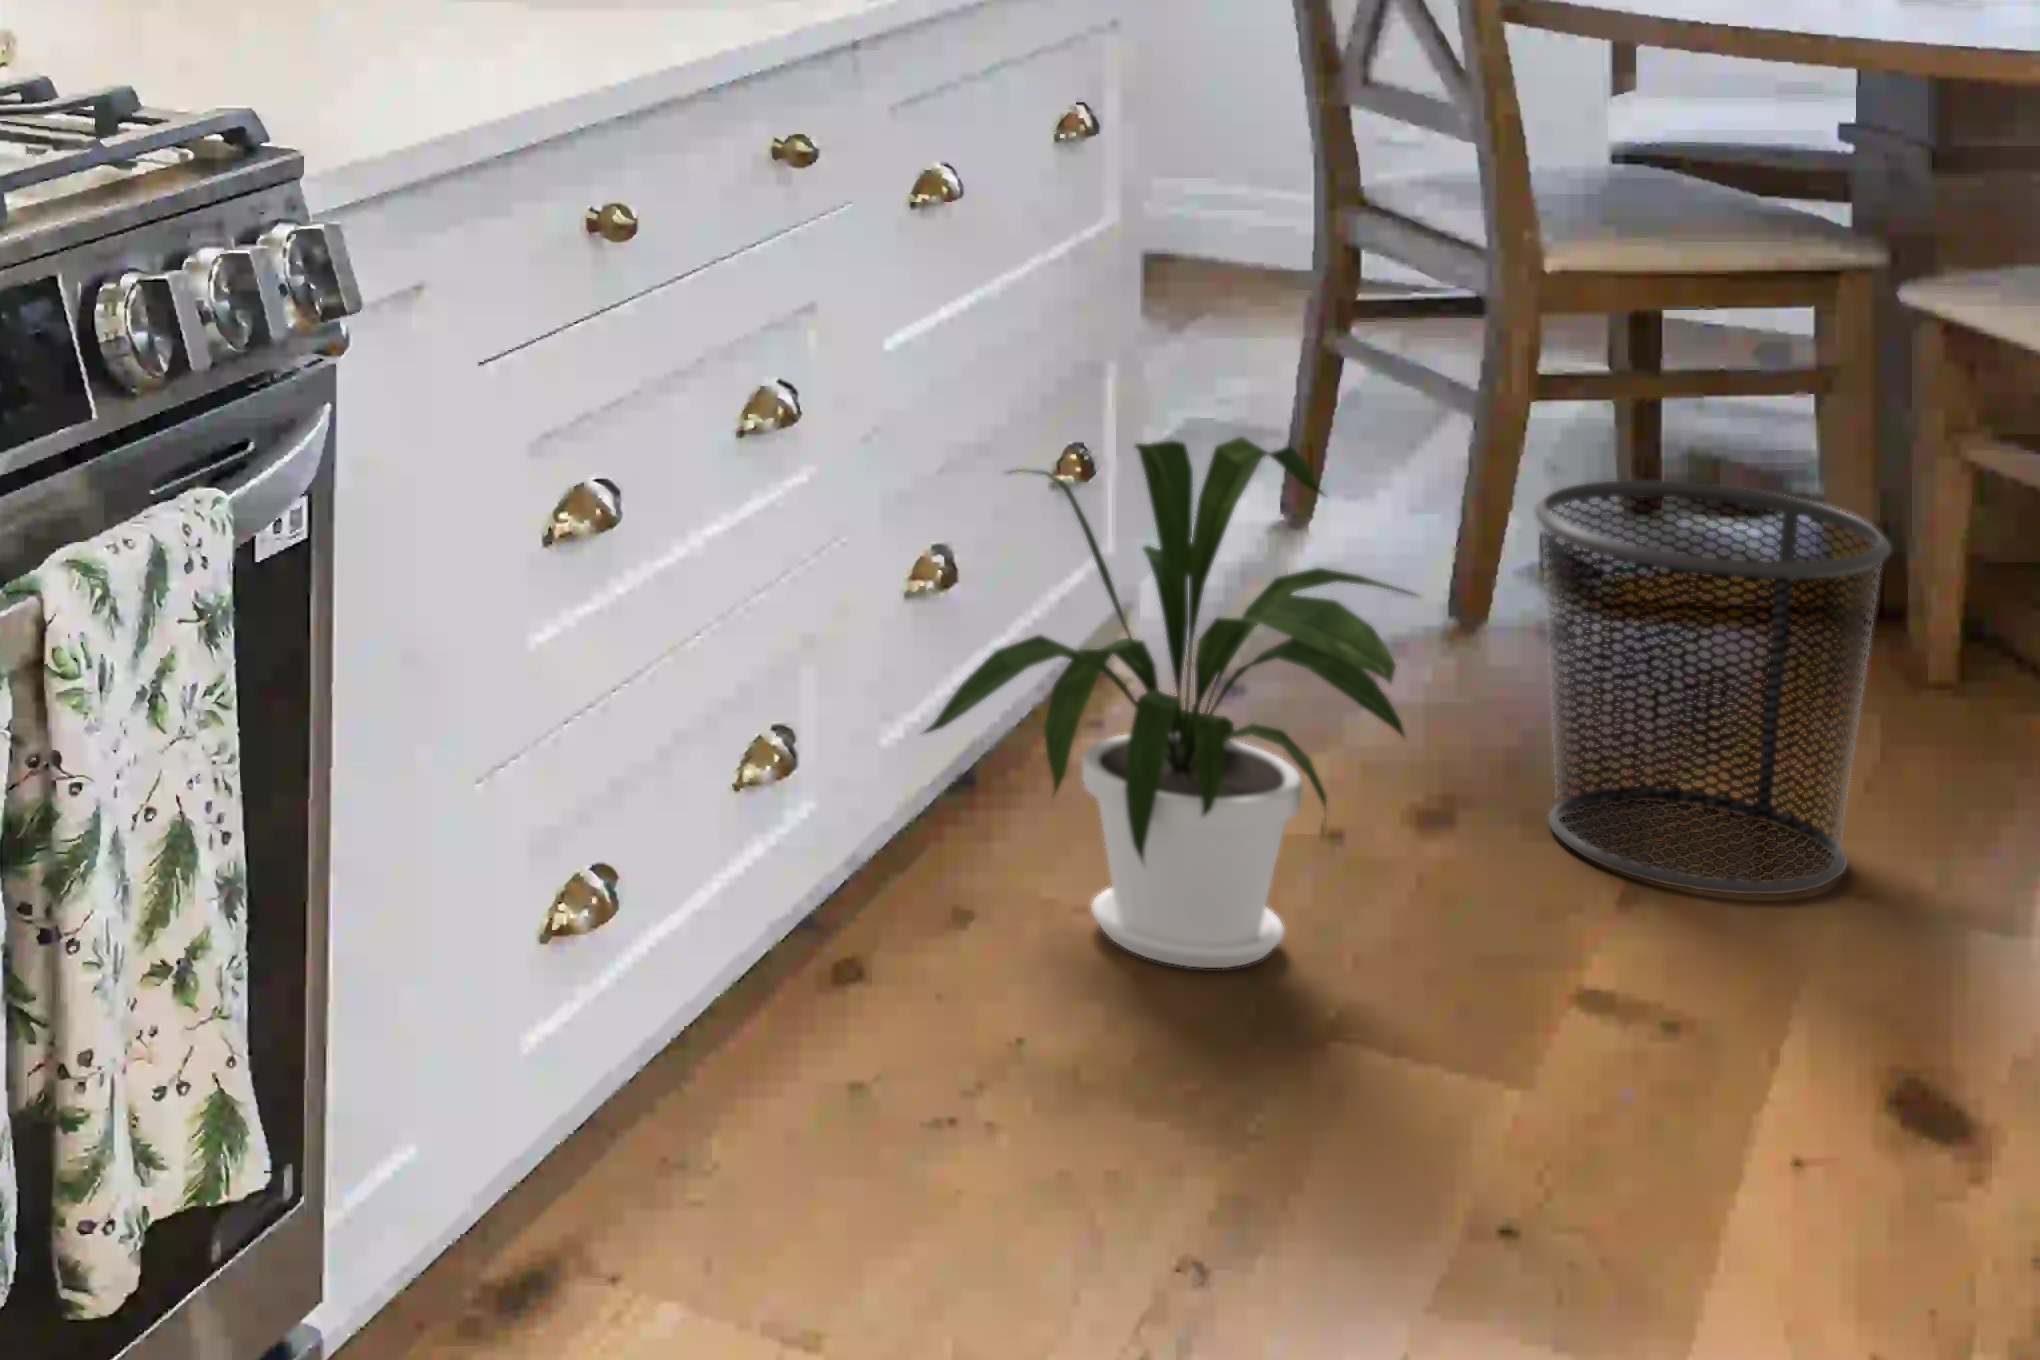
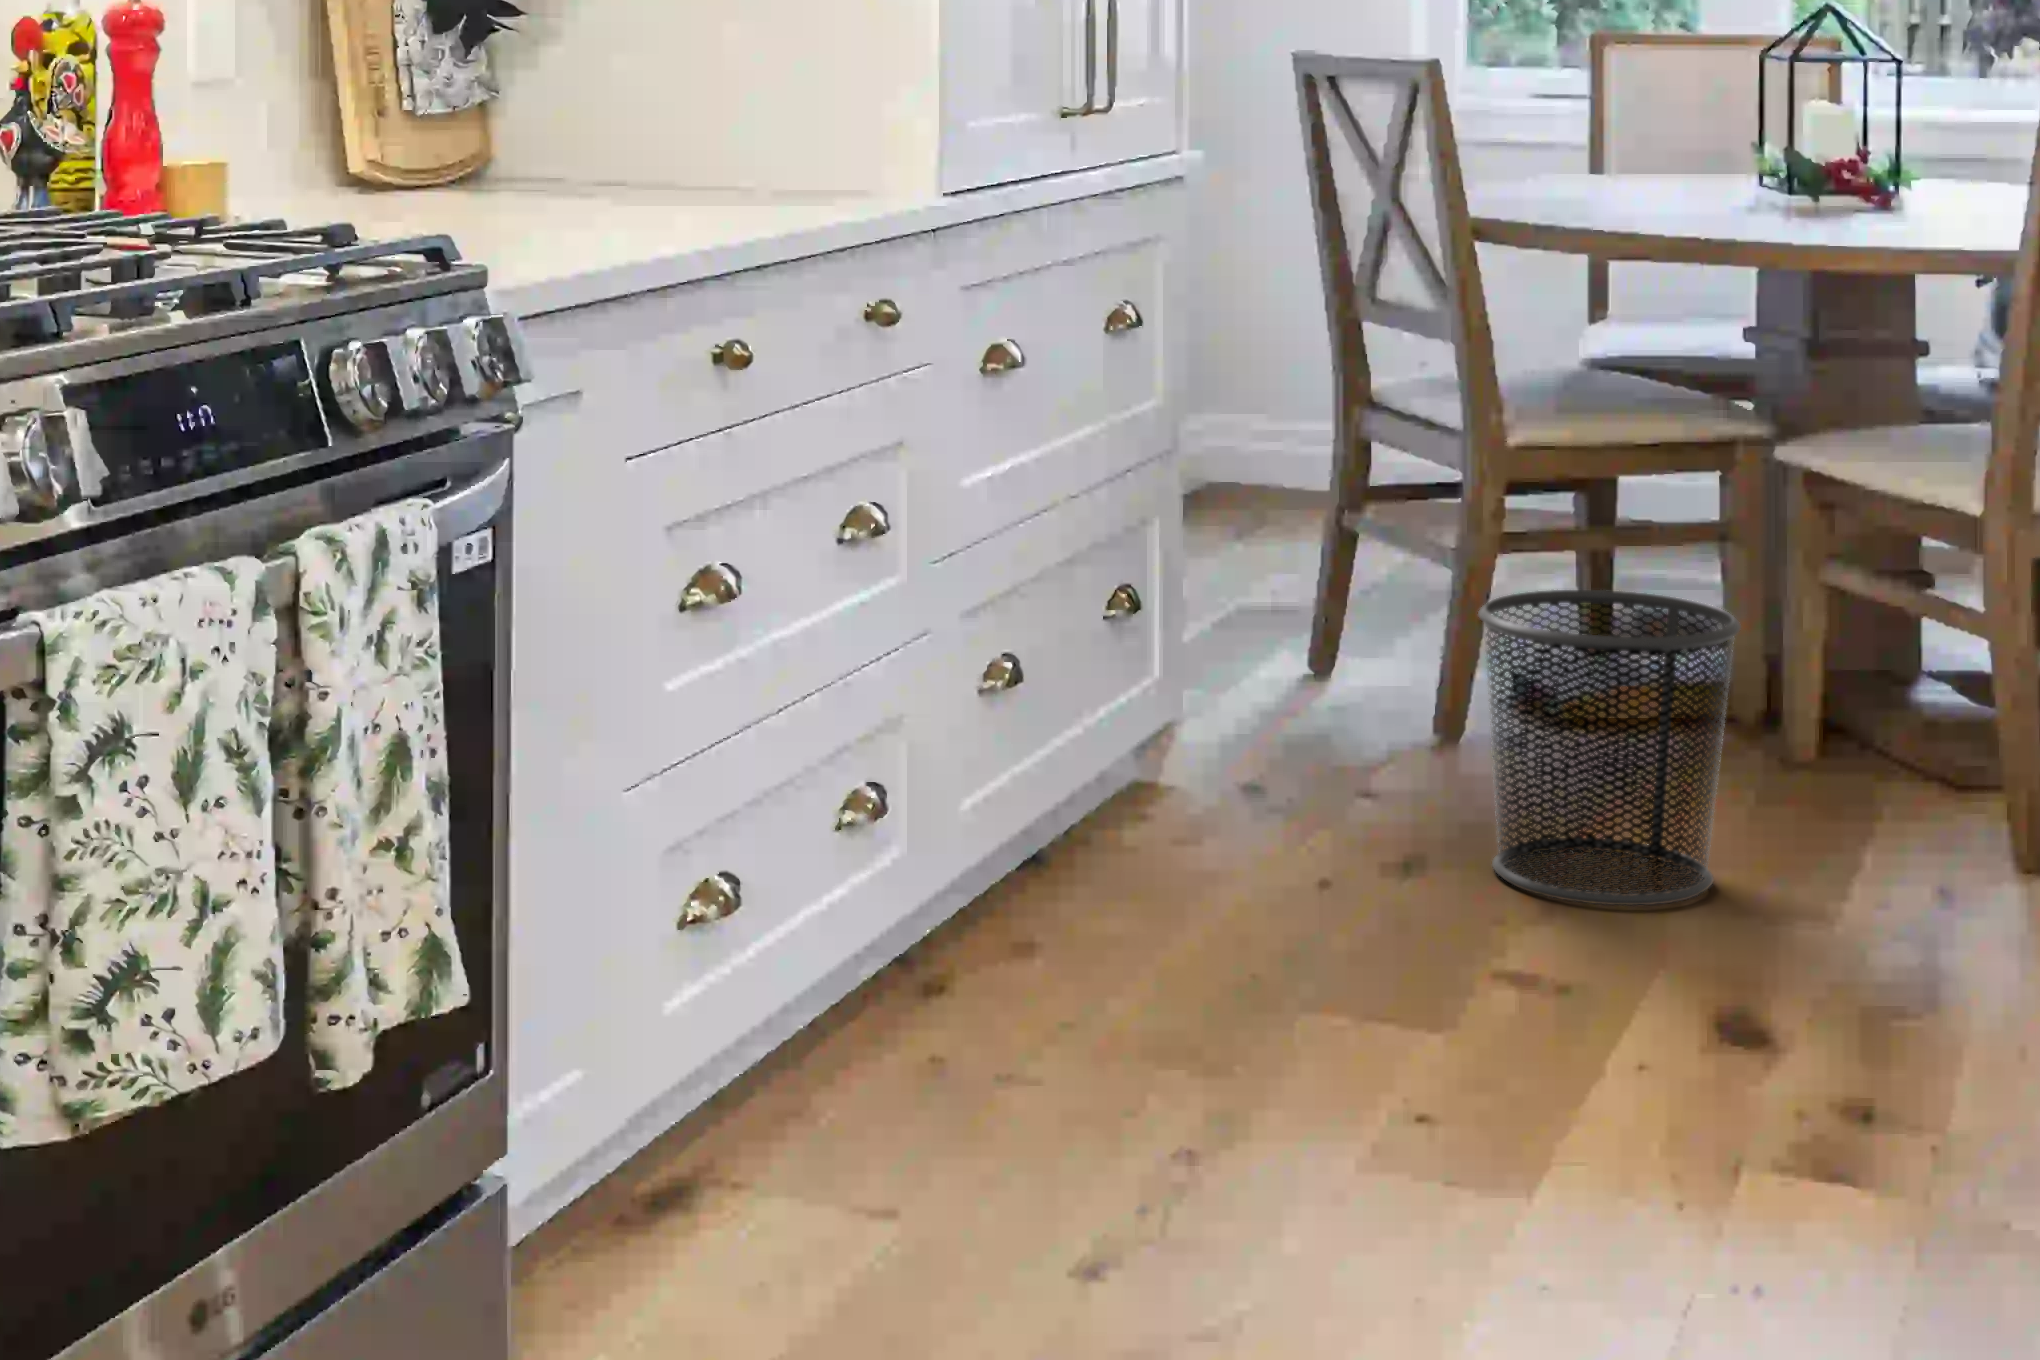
house plant: present [924,437,1410,968] -> none [990,540,1383,971]

